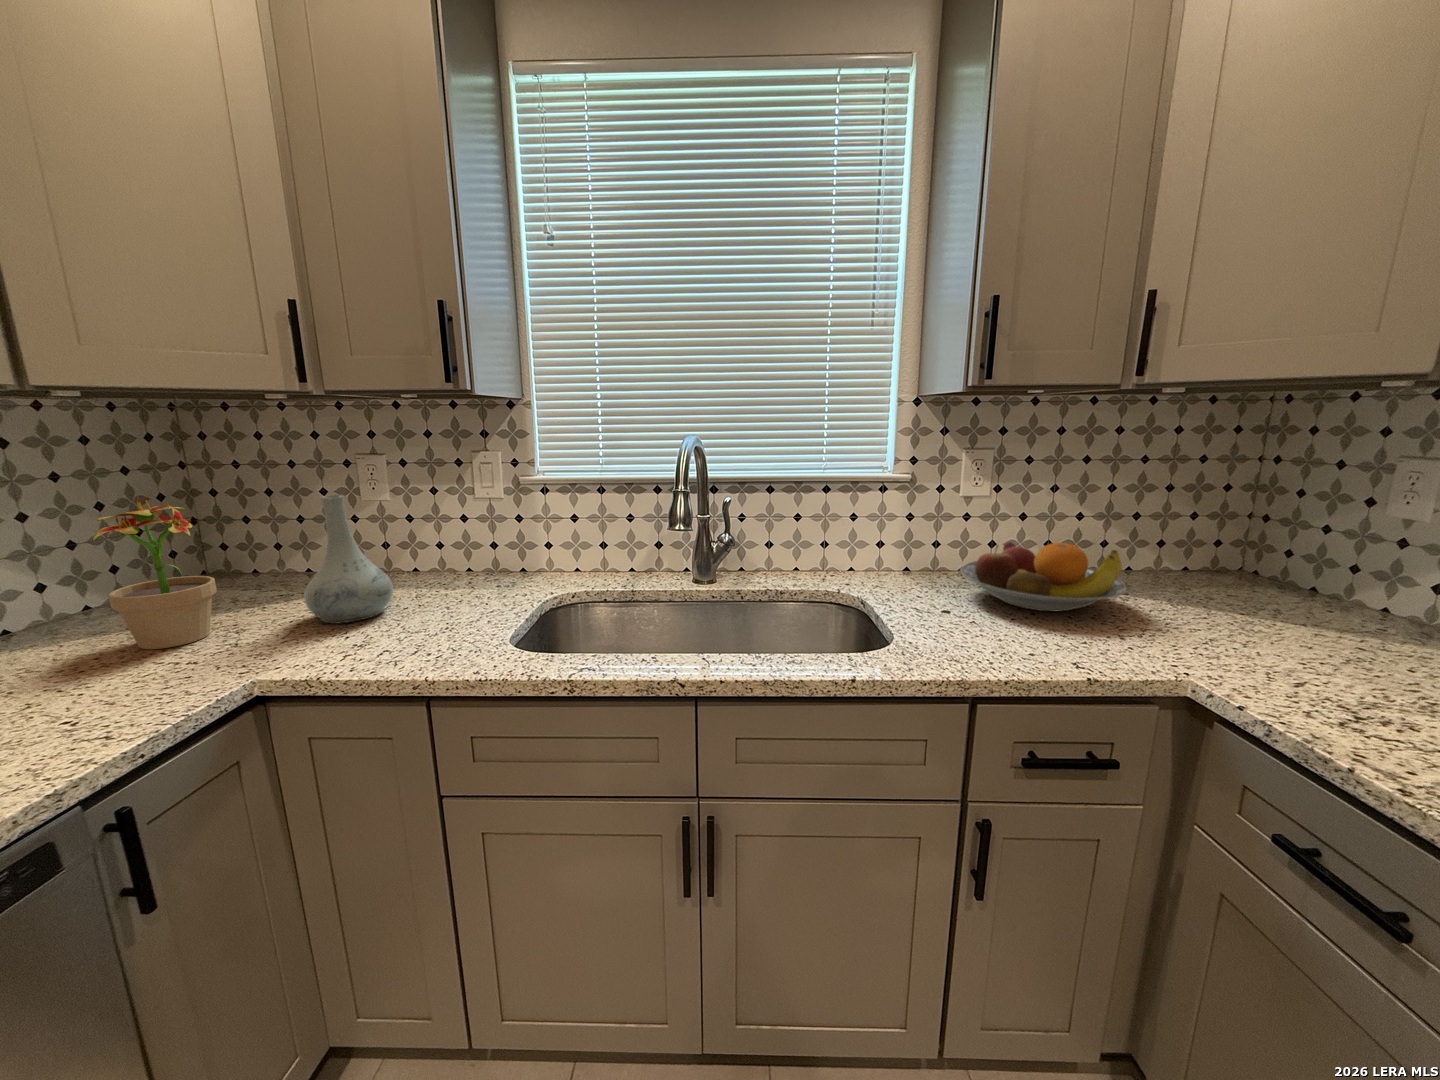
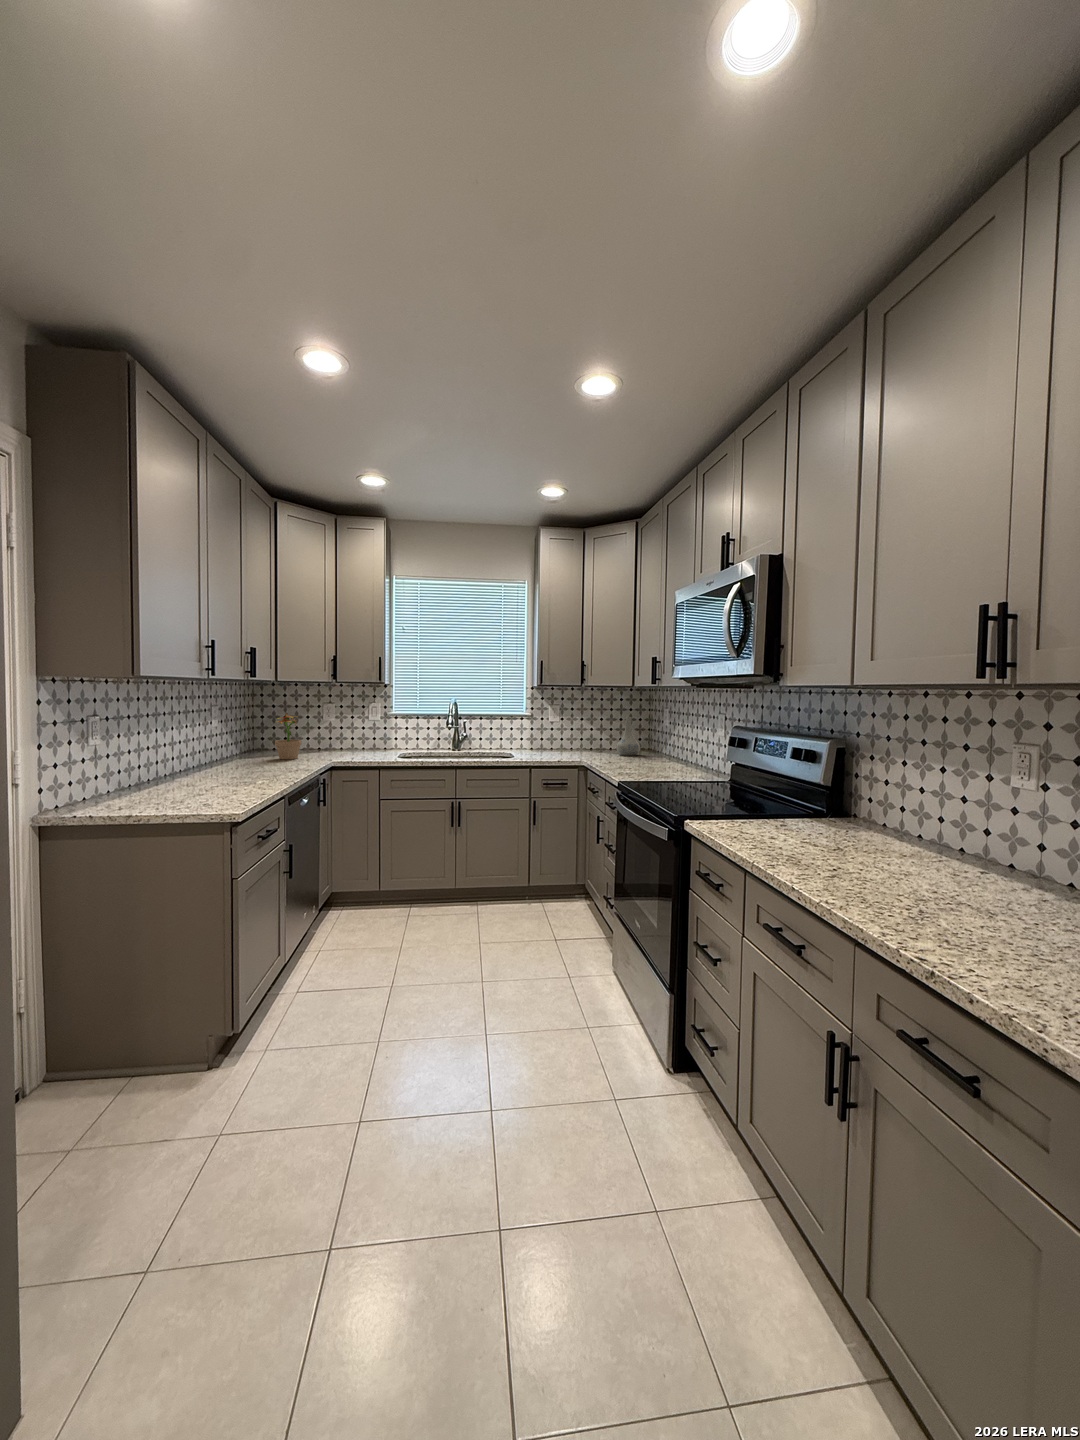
vase: present [304,494,393,623] -> present [616,717,640,756]
fruit bowl: present [960,542,1126,611] -> none [544,734,591,755]

